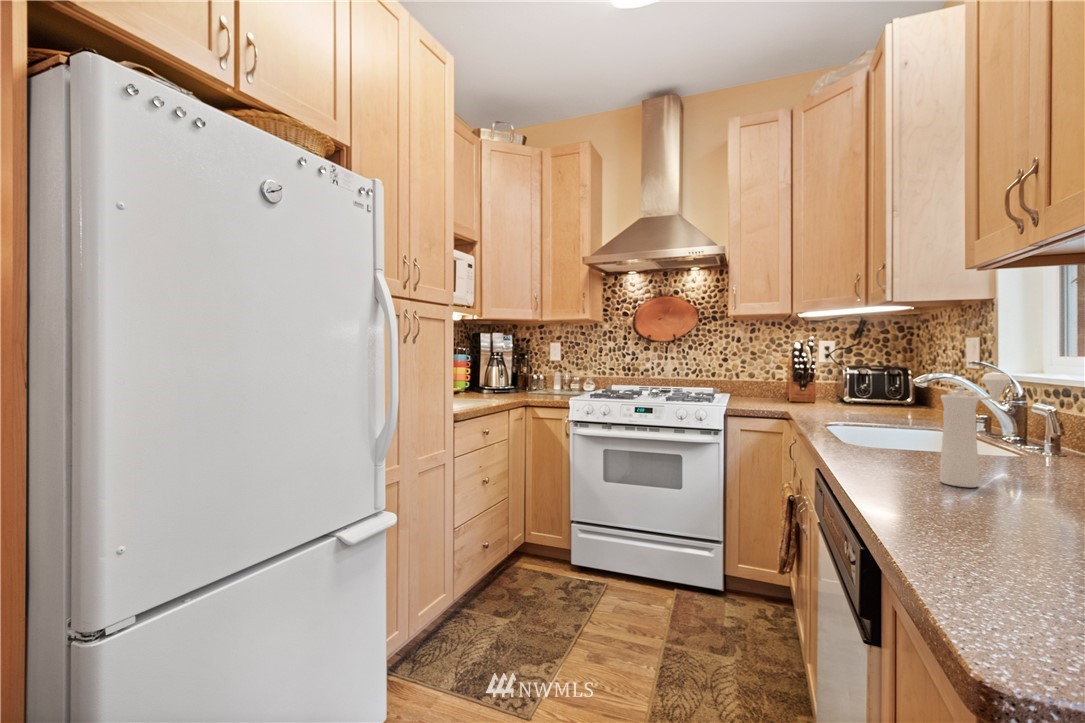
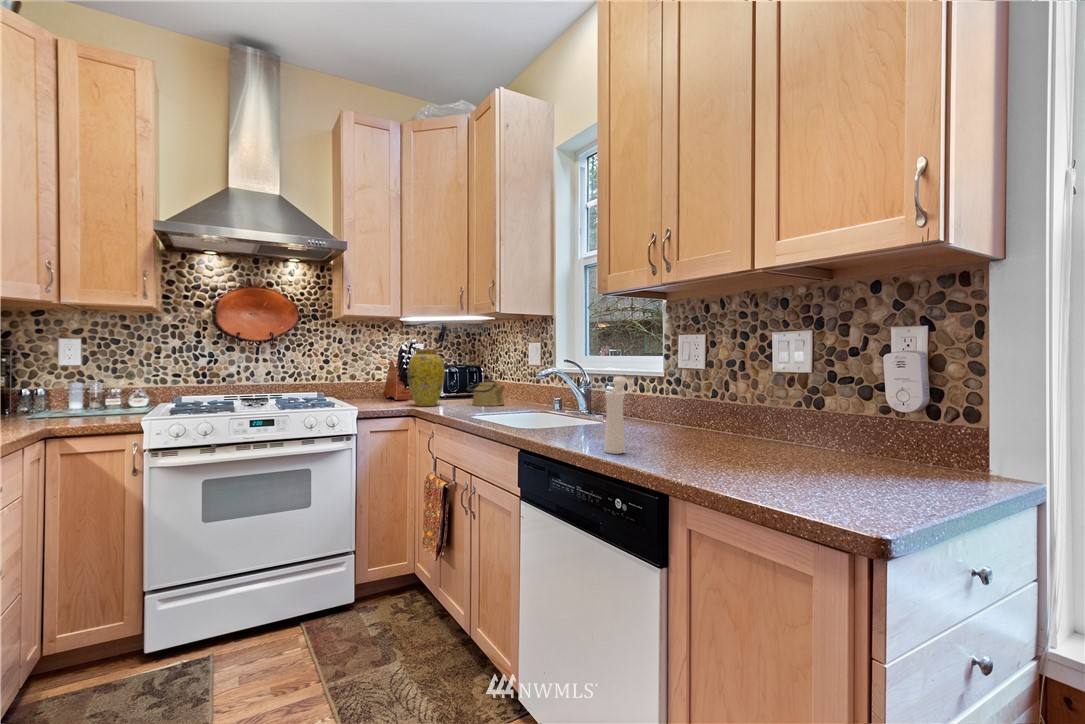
vase: none [791,345,837,408] -> present [407,349,445,406]
kettle: none [868,381,926,415] -> present [467,379,505,406]

